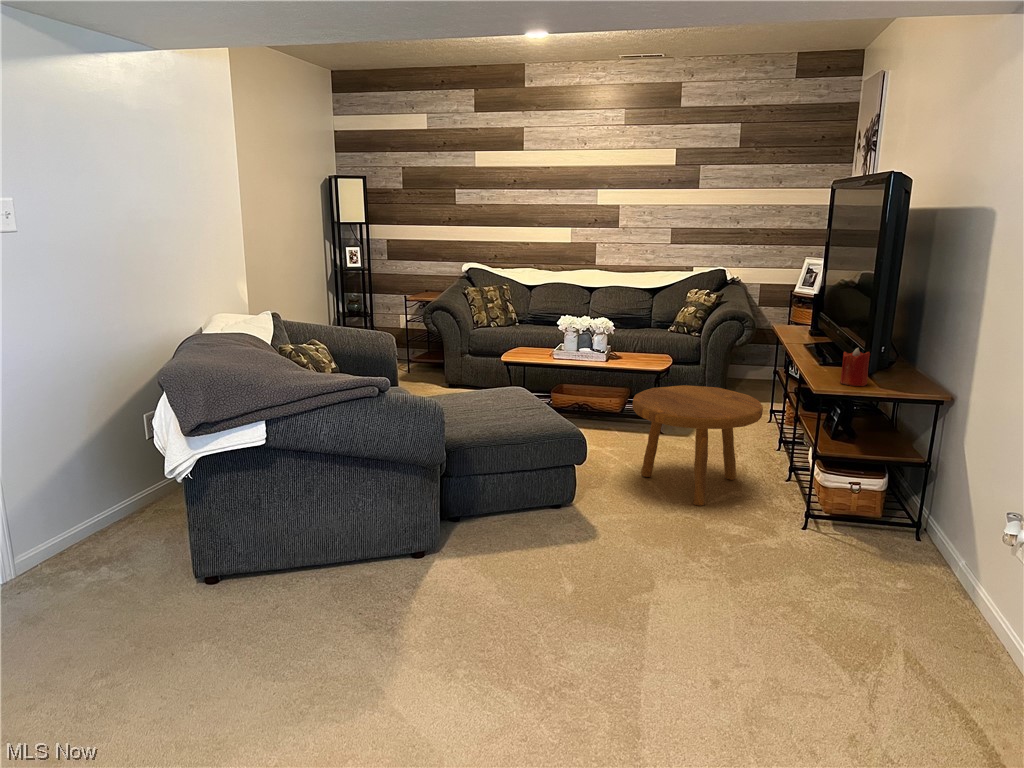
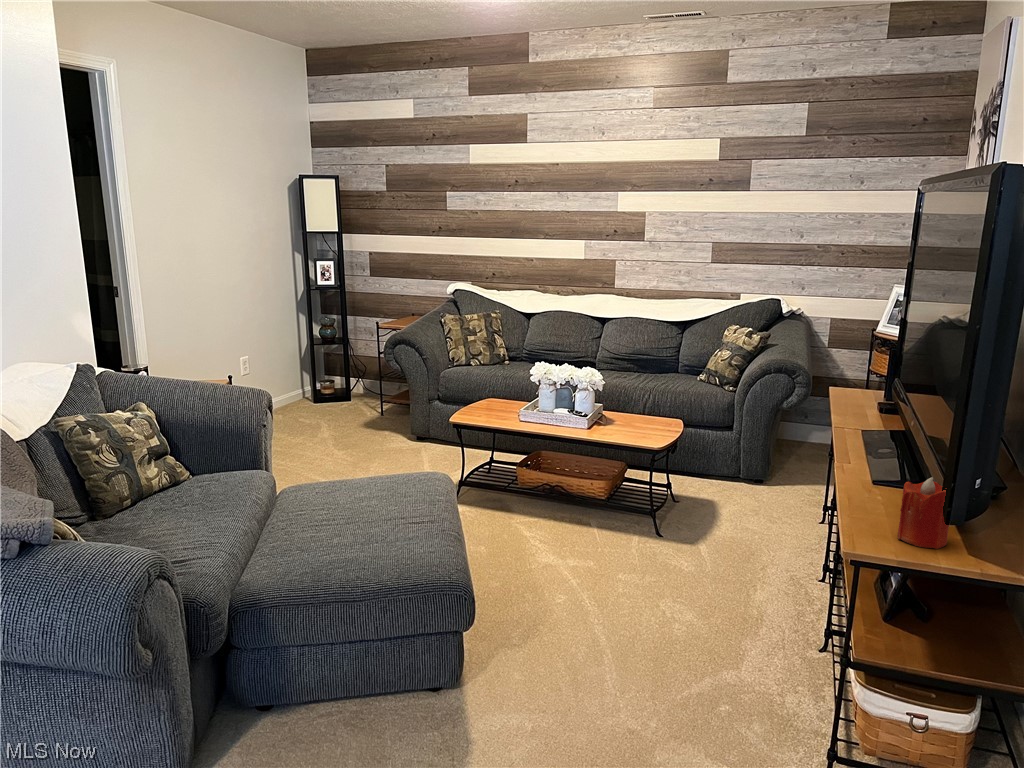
footstool: present [632,385,763,506] -> none [569,490,775,704]

